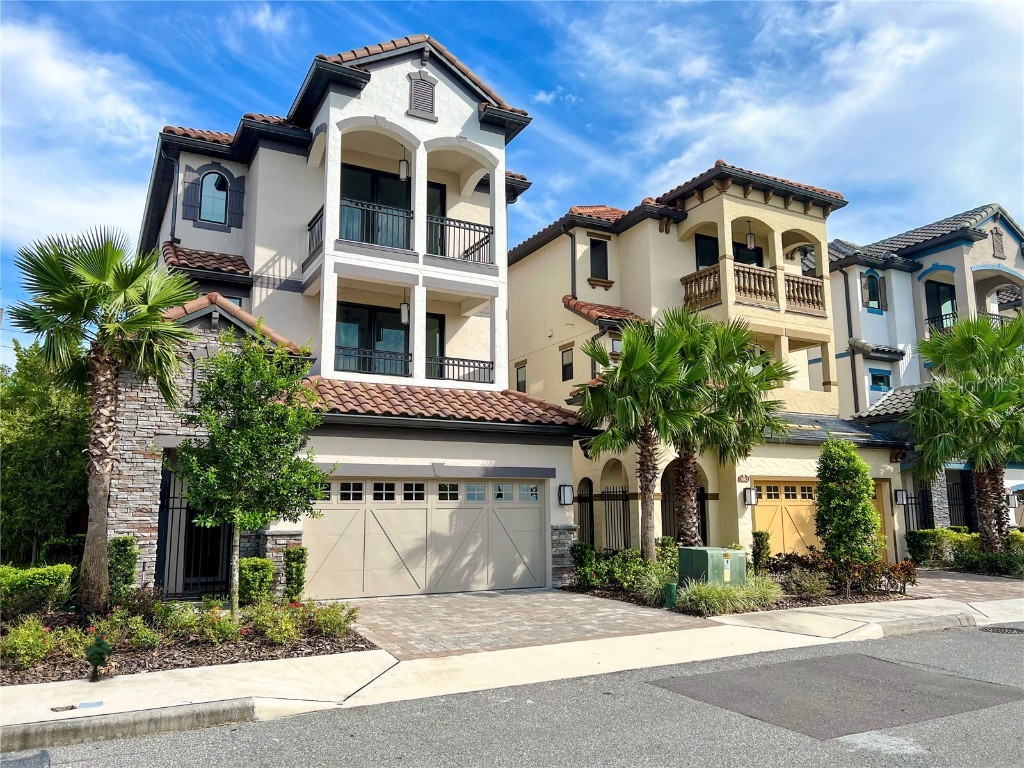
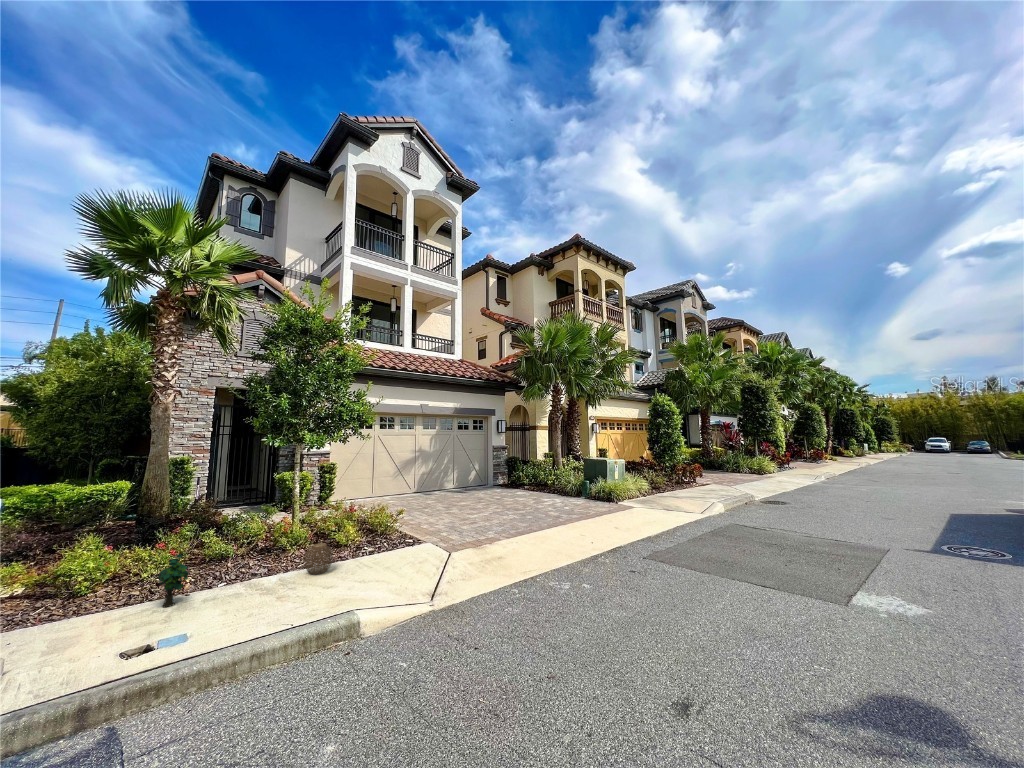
woven basket: none [229,638,259,672] -> present [304,543,333,575]

